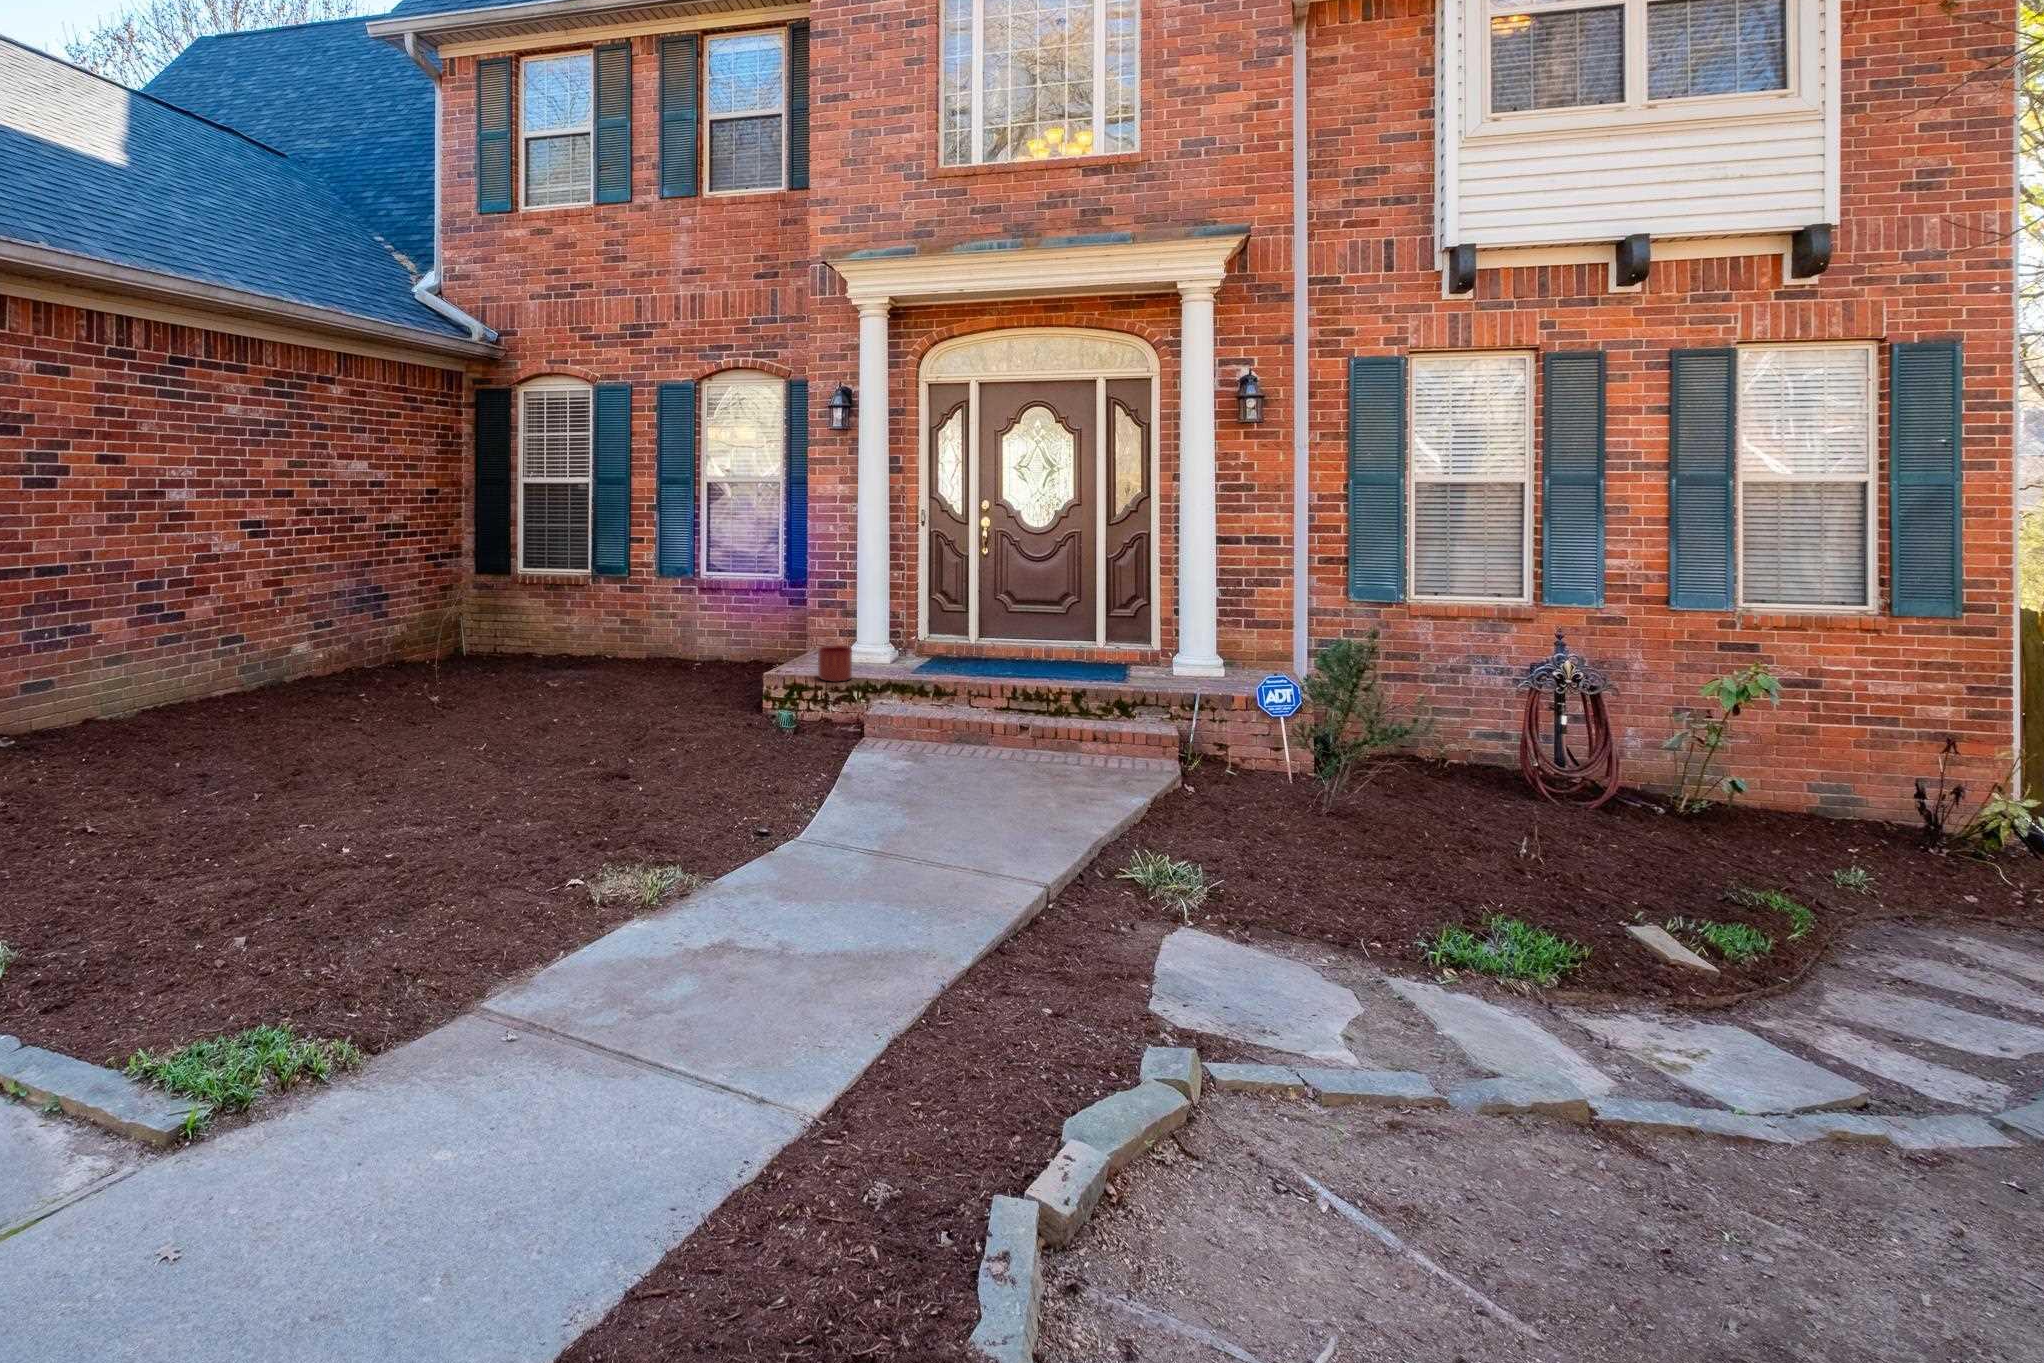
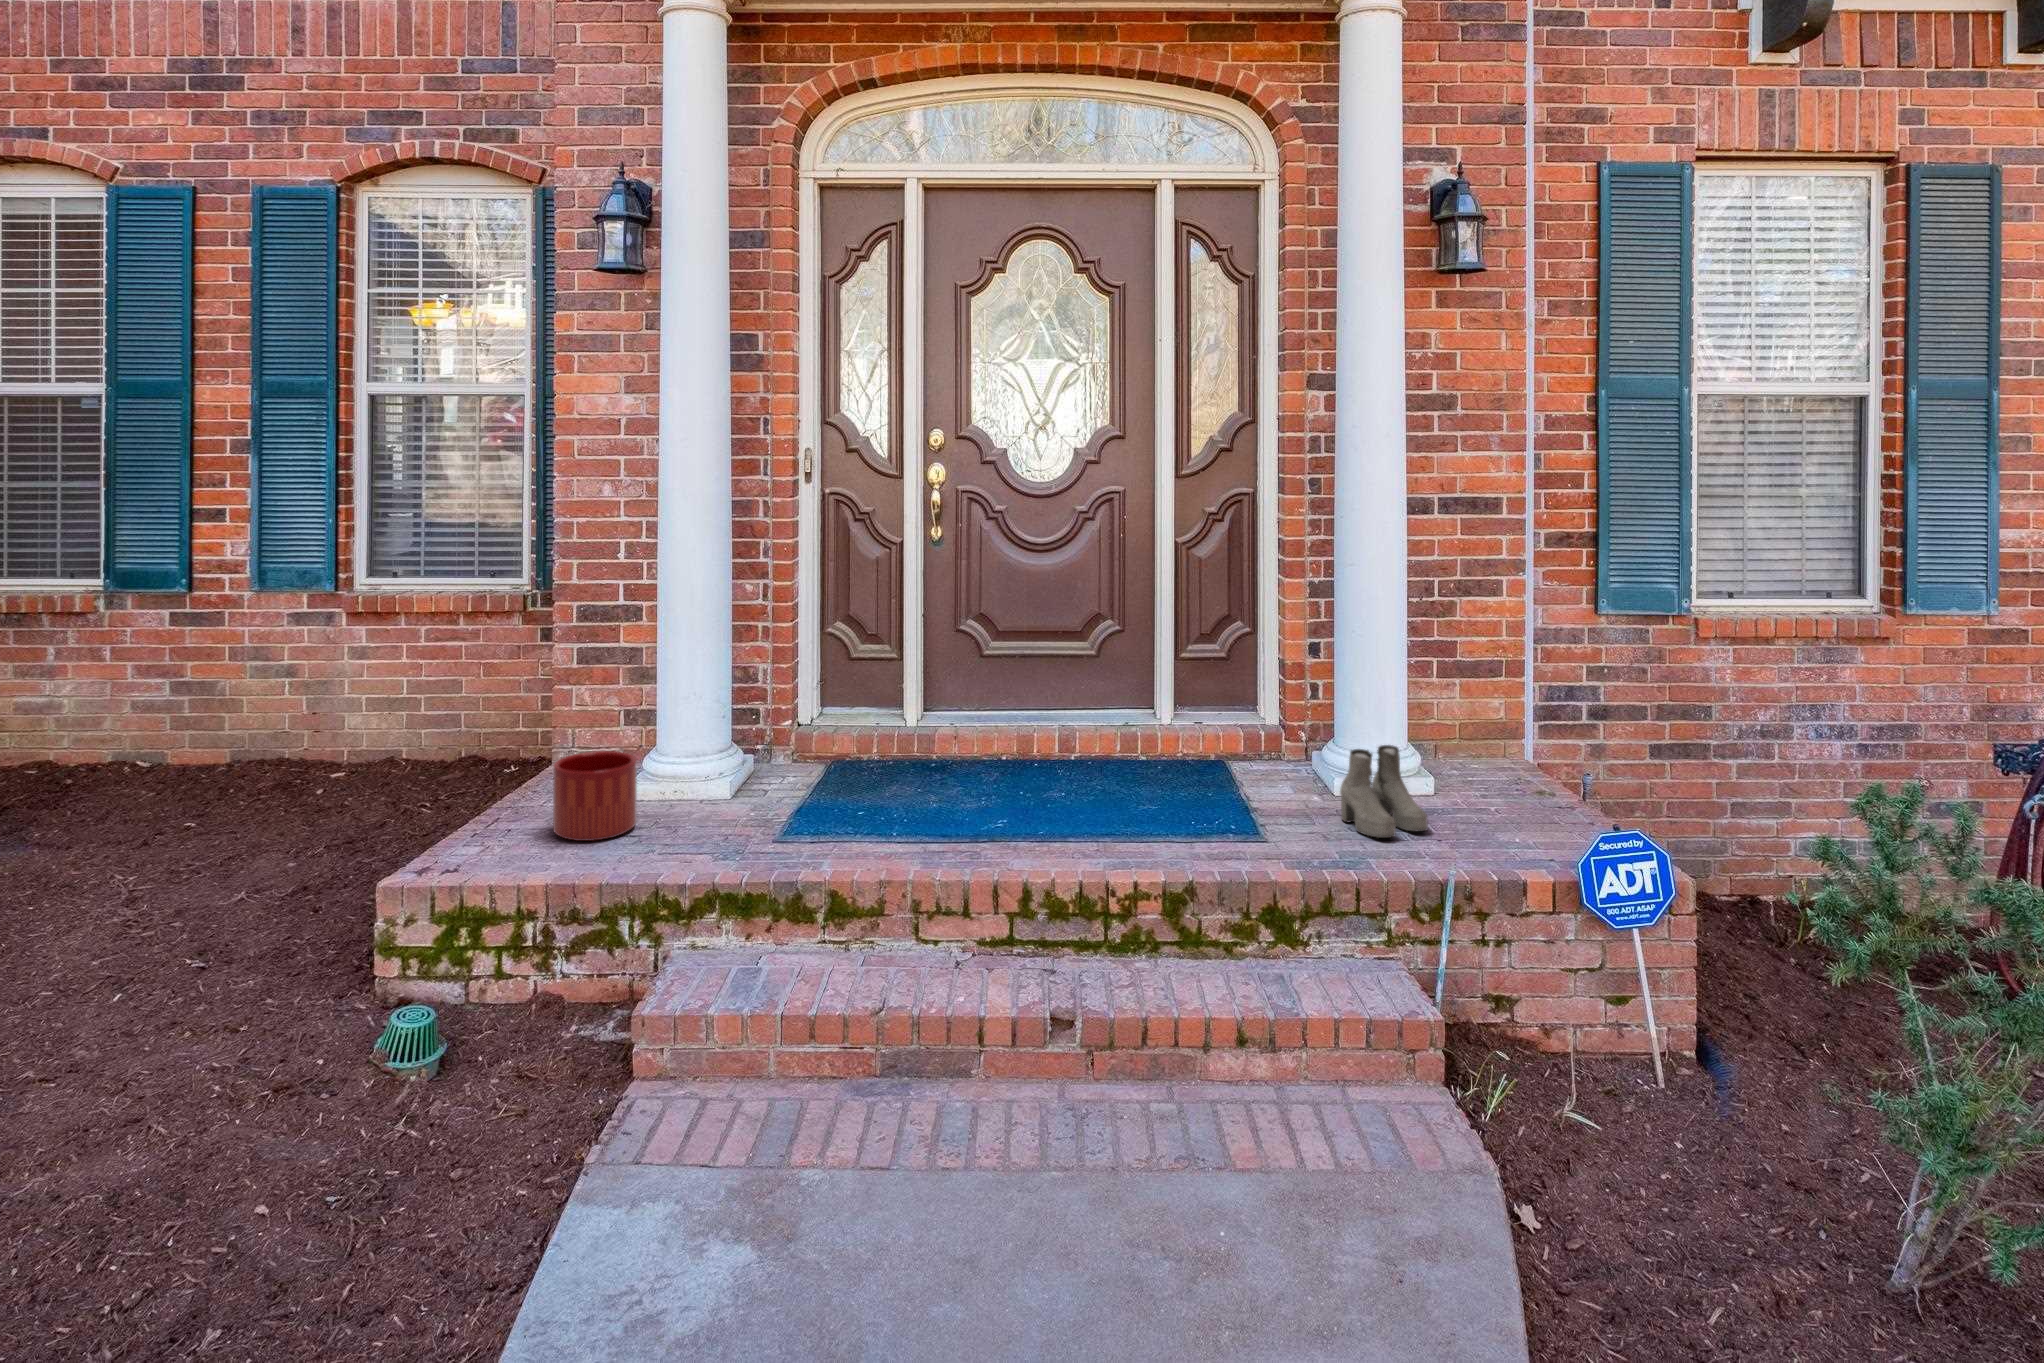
boots: none [1181,658,1221,698] -> present [1340,745,1428,838]

